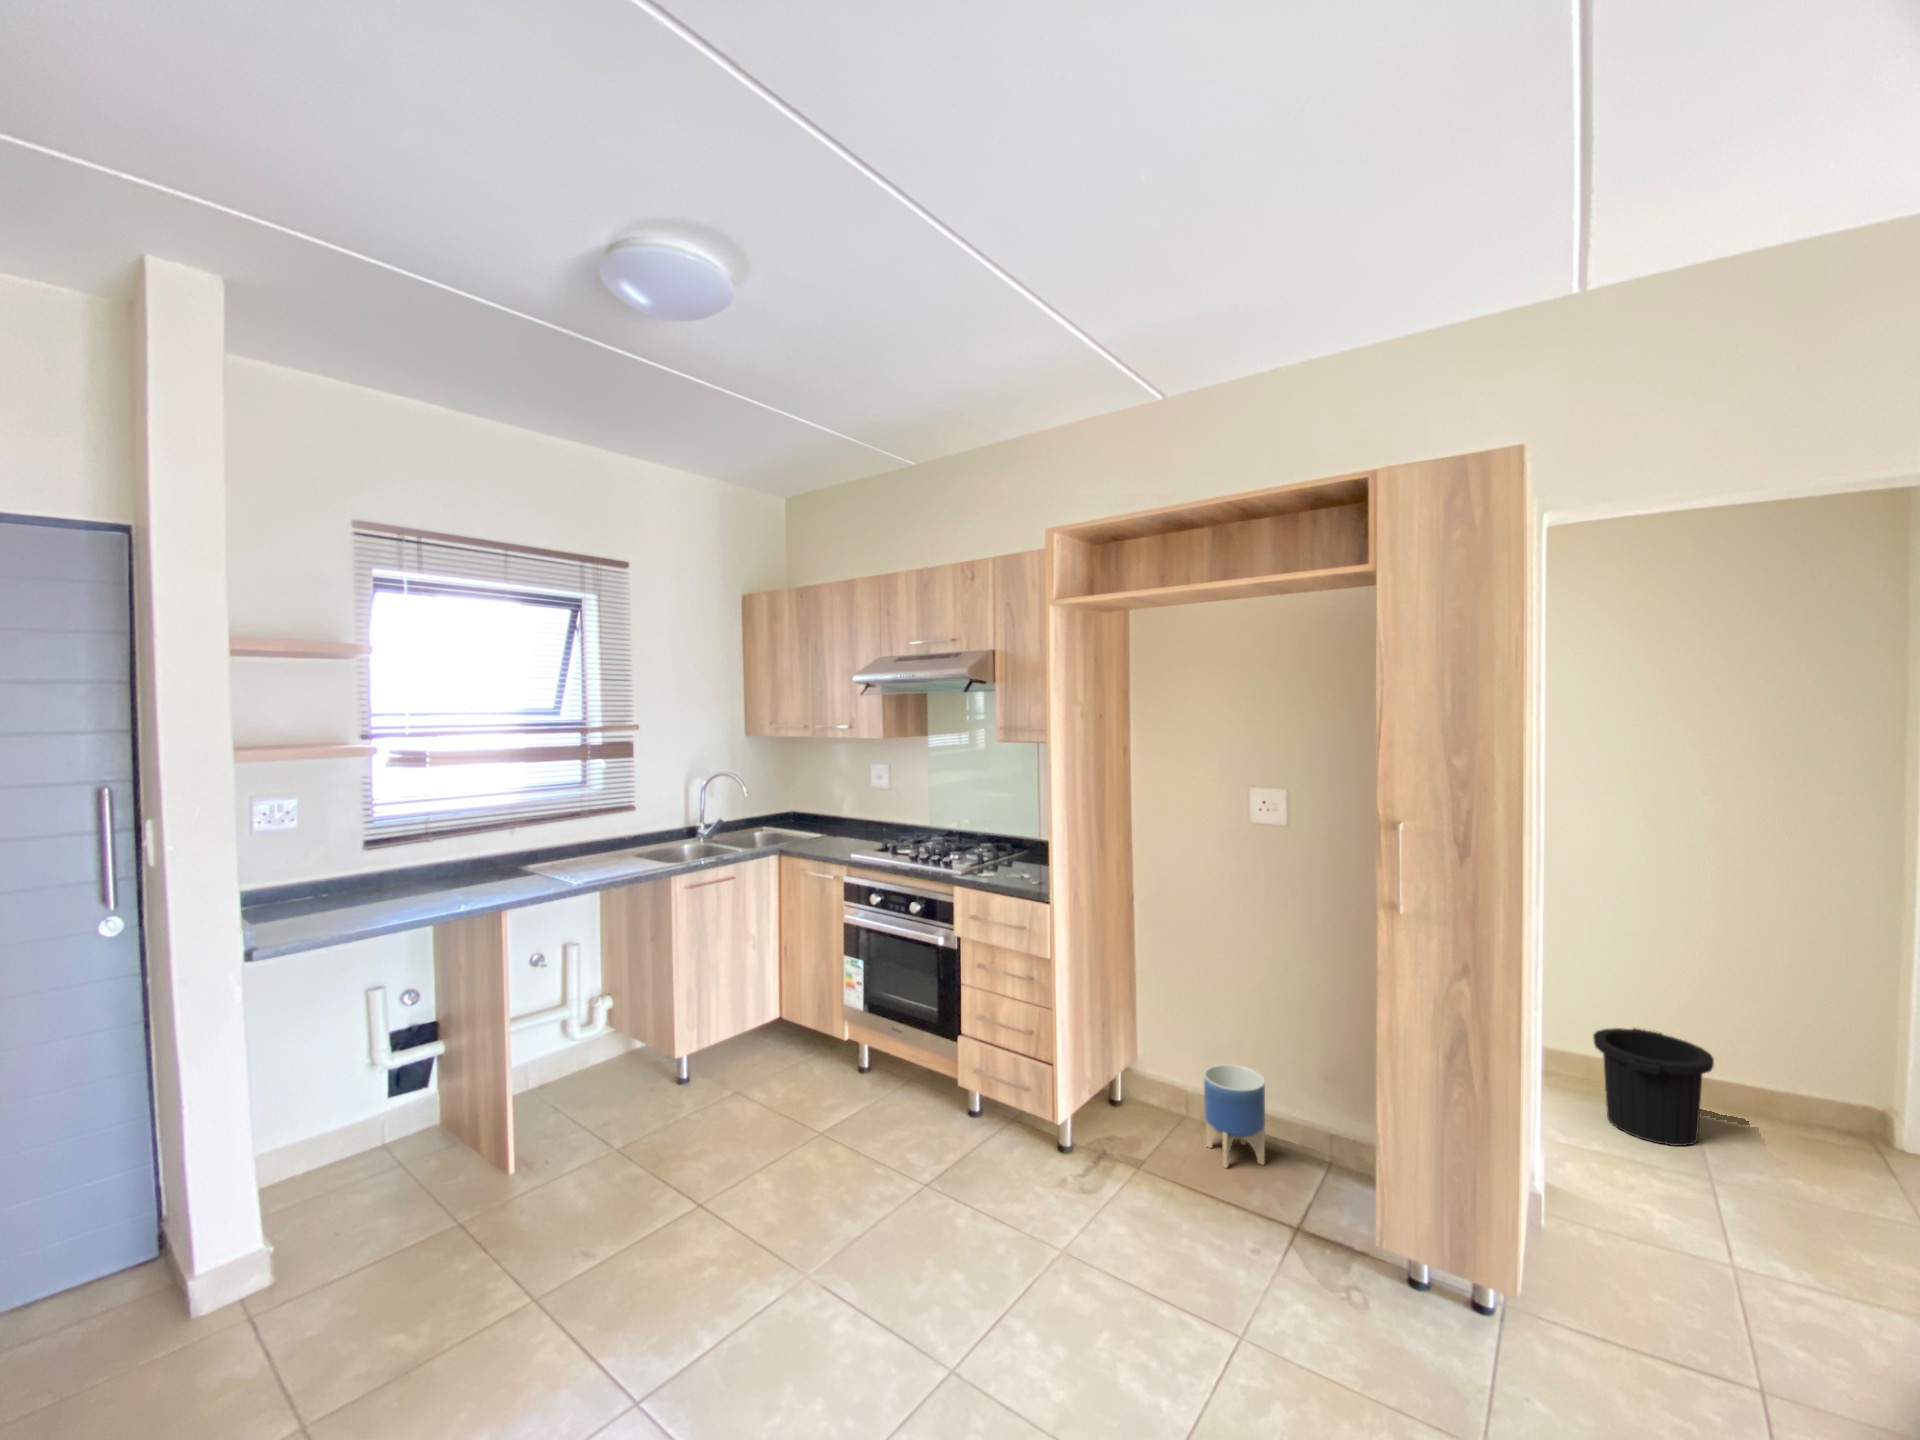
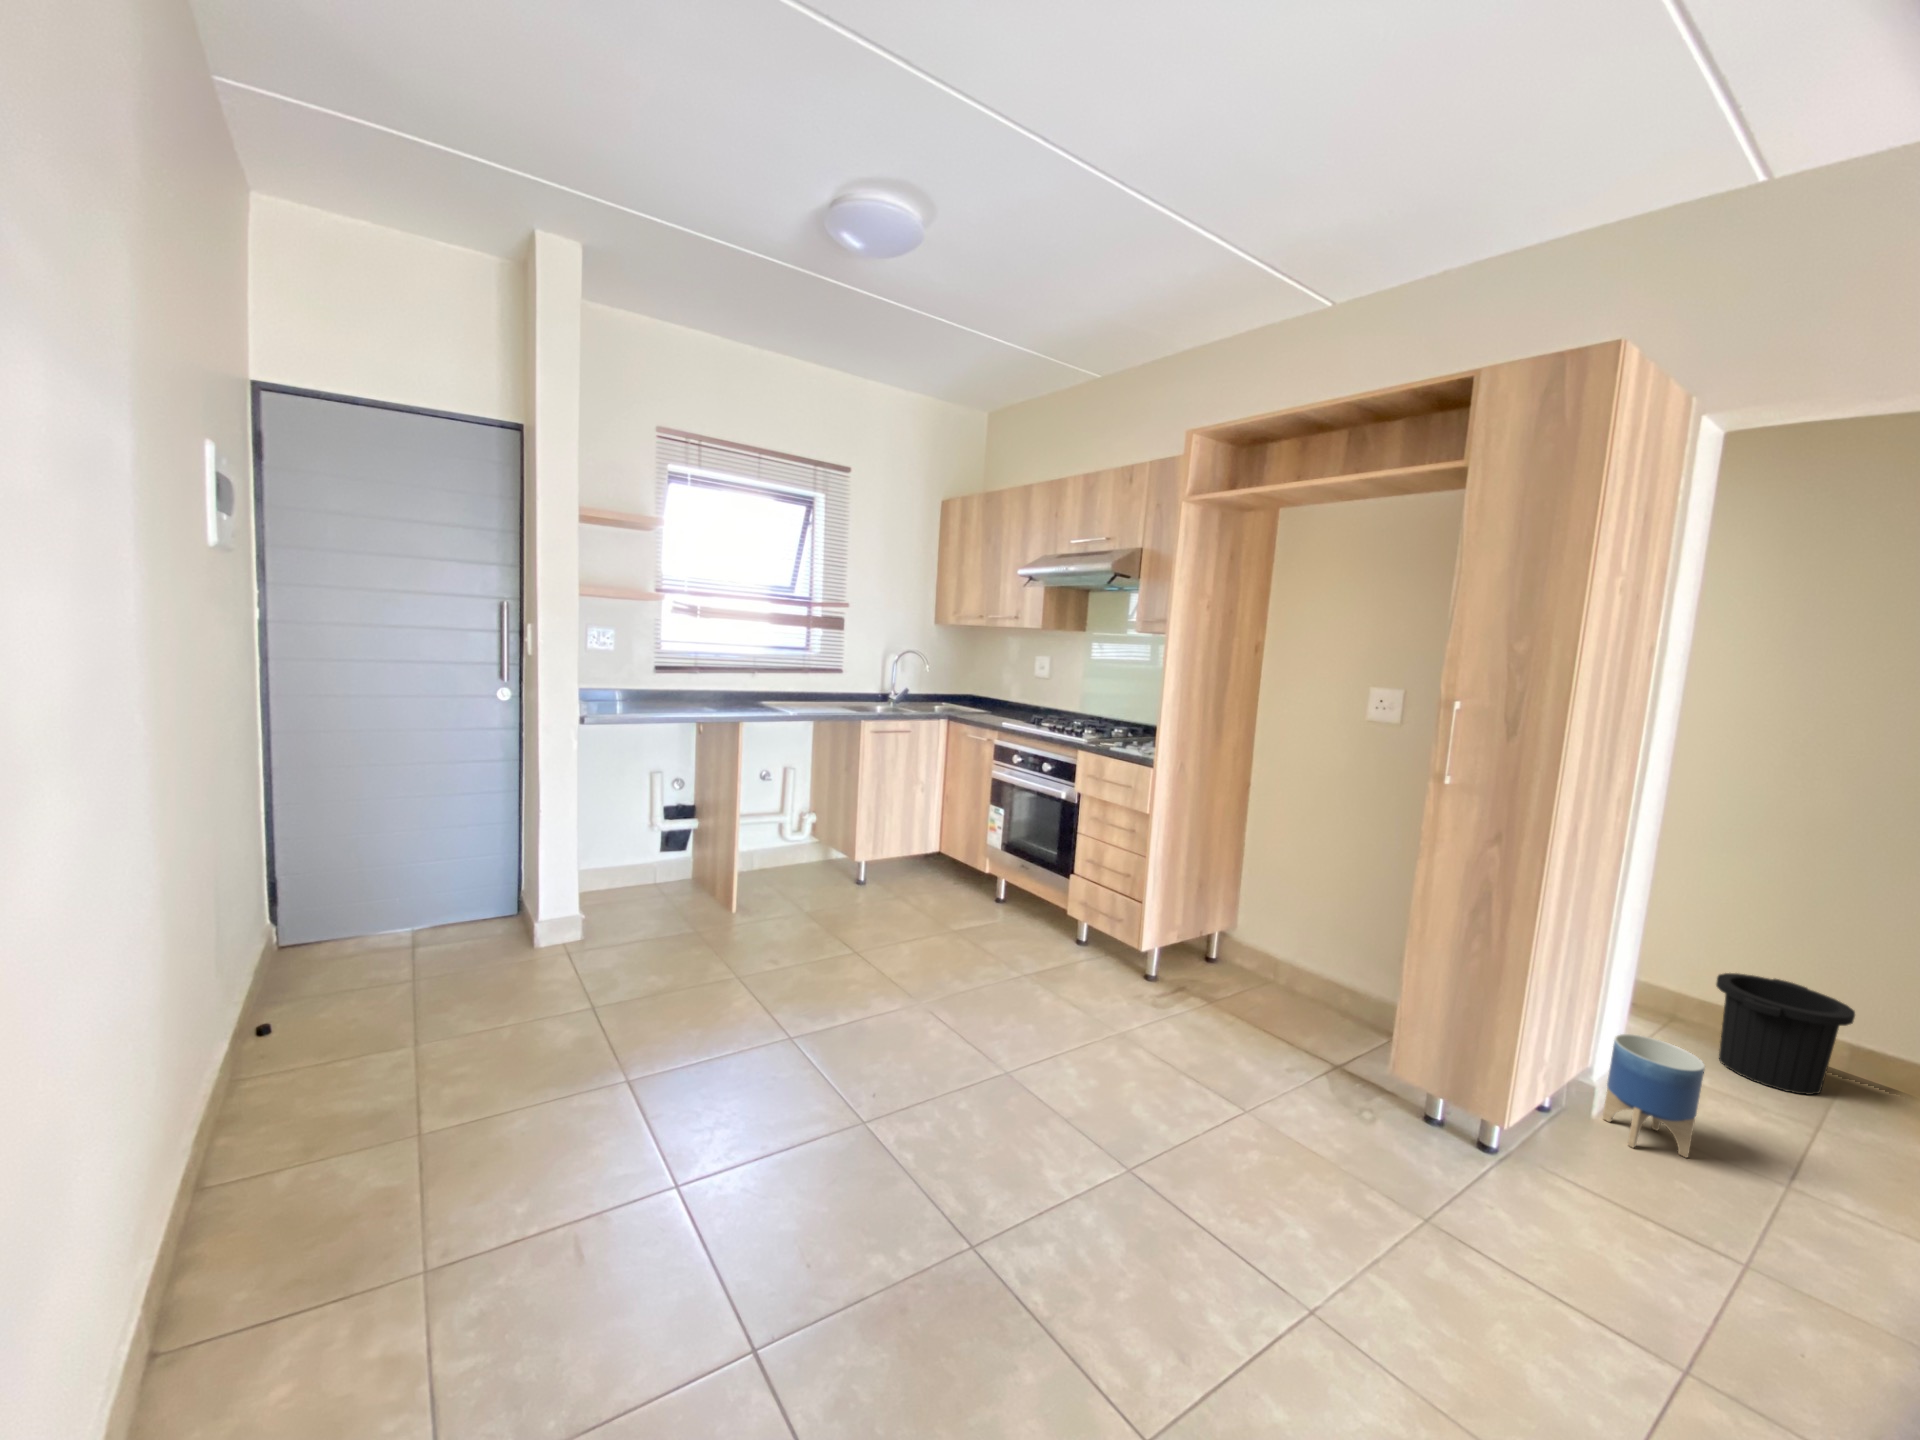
planter: present [1204,1064,1265,1168] -> present [1603,1034,1705,1157]

